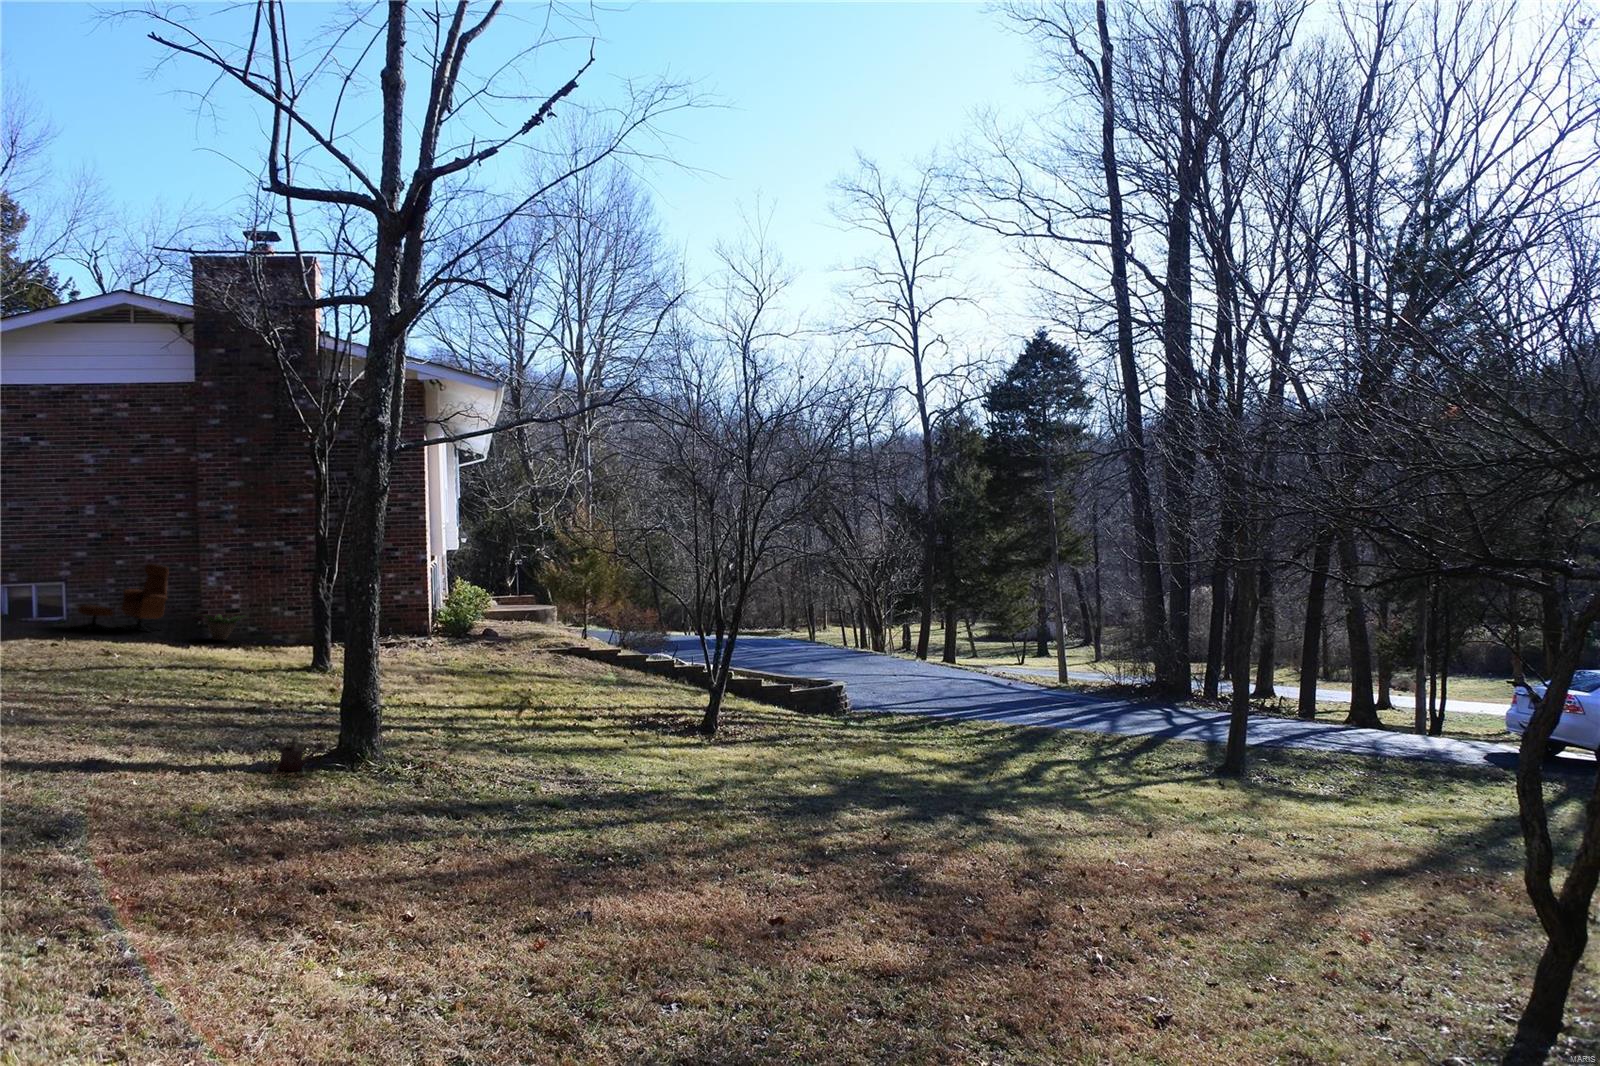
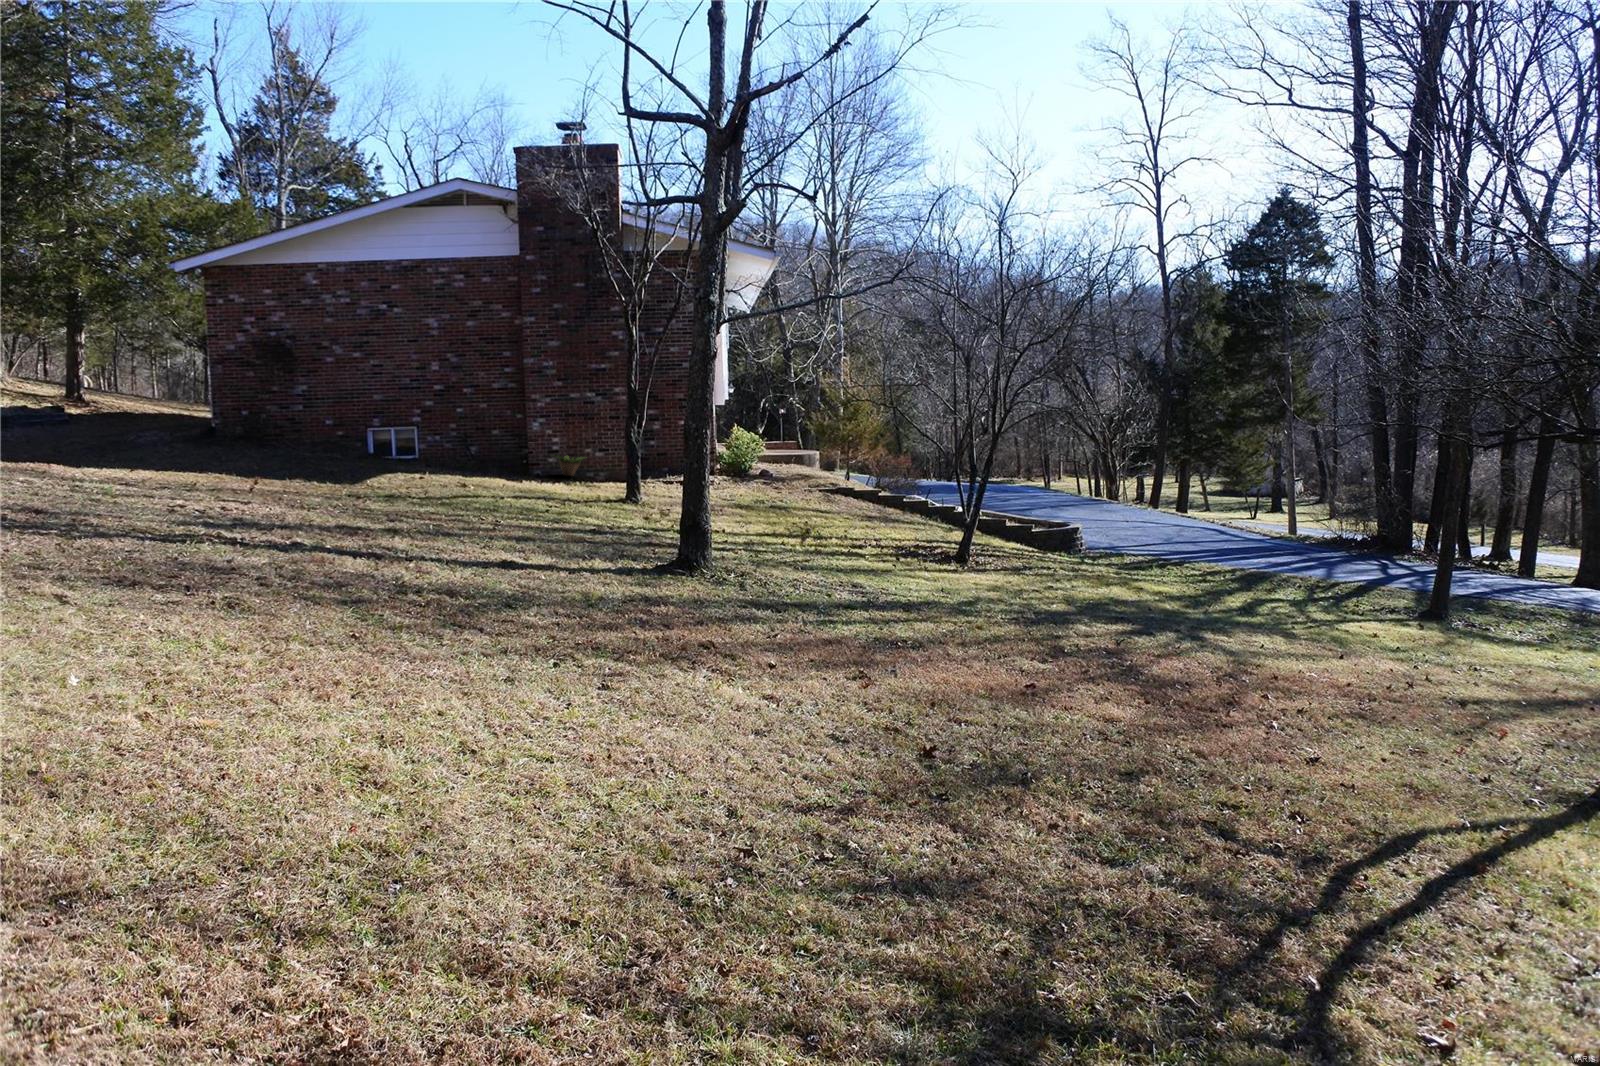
lounge chair: present [71,564,169,632] -> none [465,415,530,469]
watering can: present [268,736,324,771] -> none [638,547,677,573]

